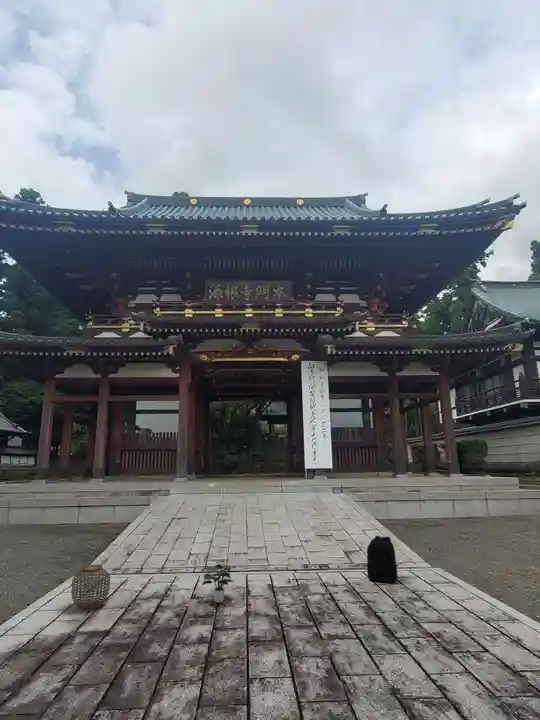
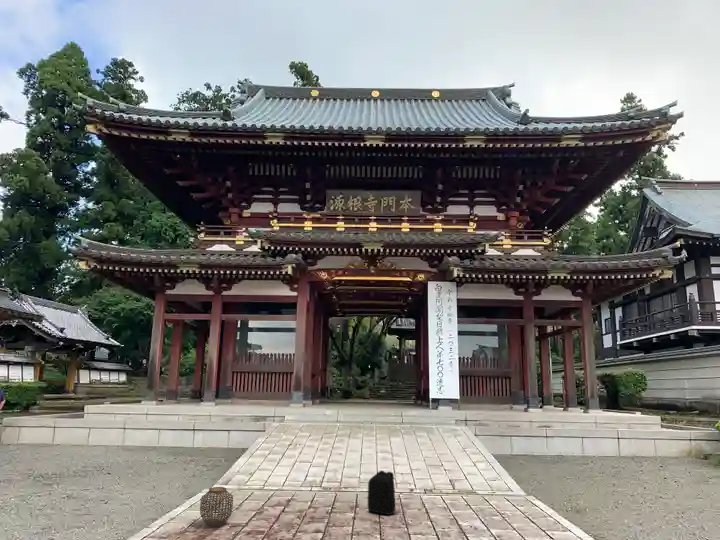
backpack: present [367,536,398,582] -> present [368,471,395,515]
potted plant: present [202,561,233,602] -> none [313,490,344,527]

